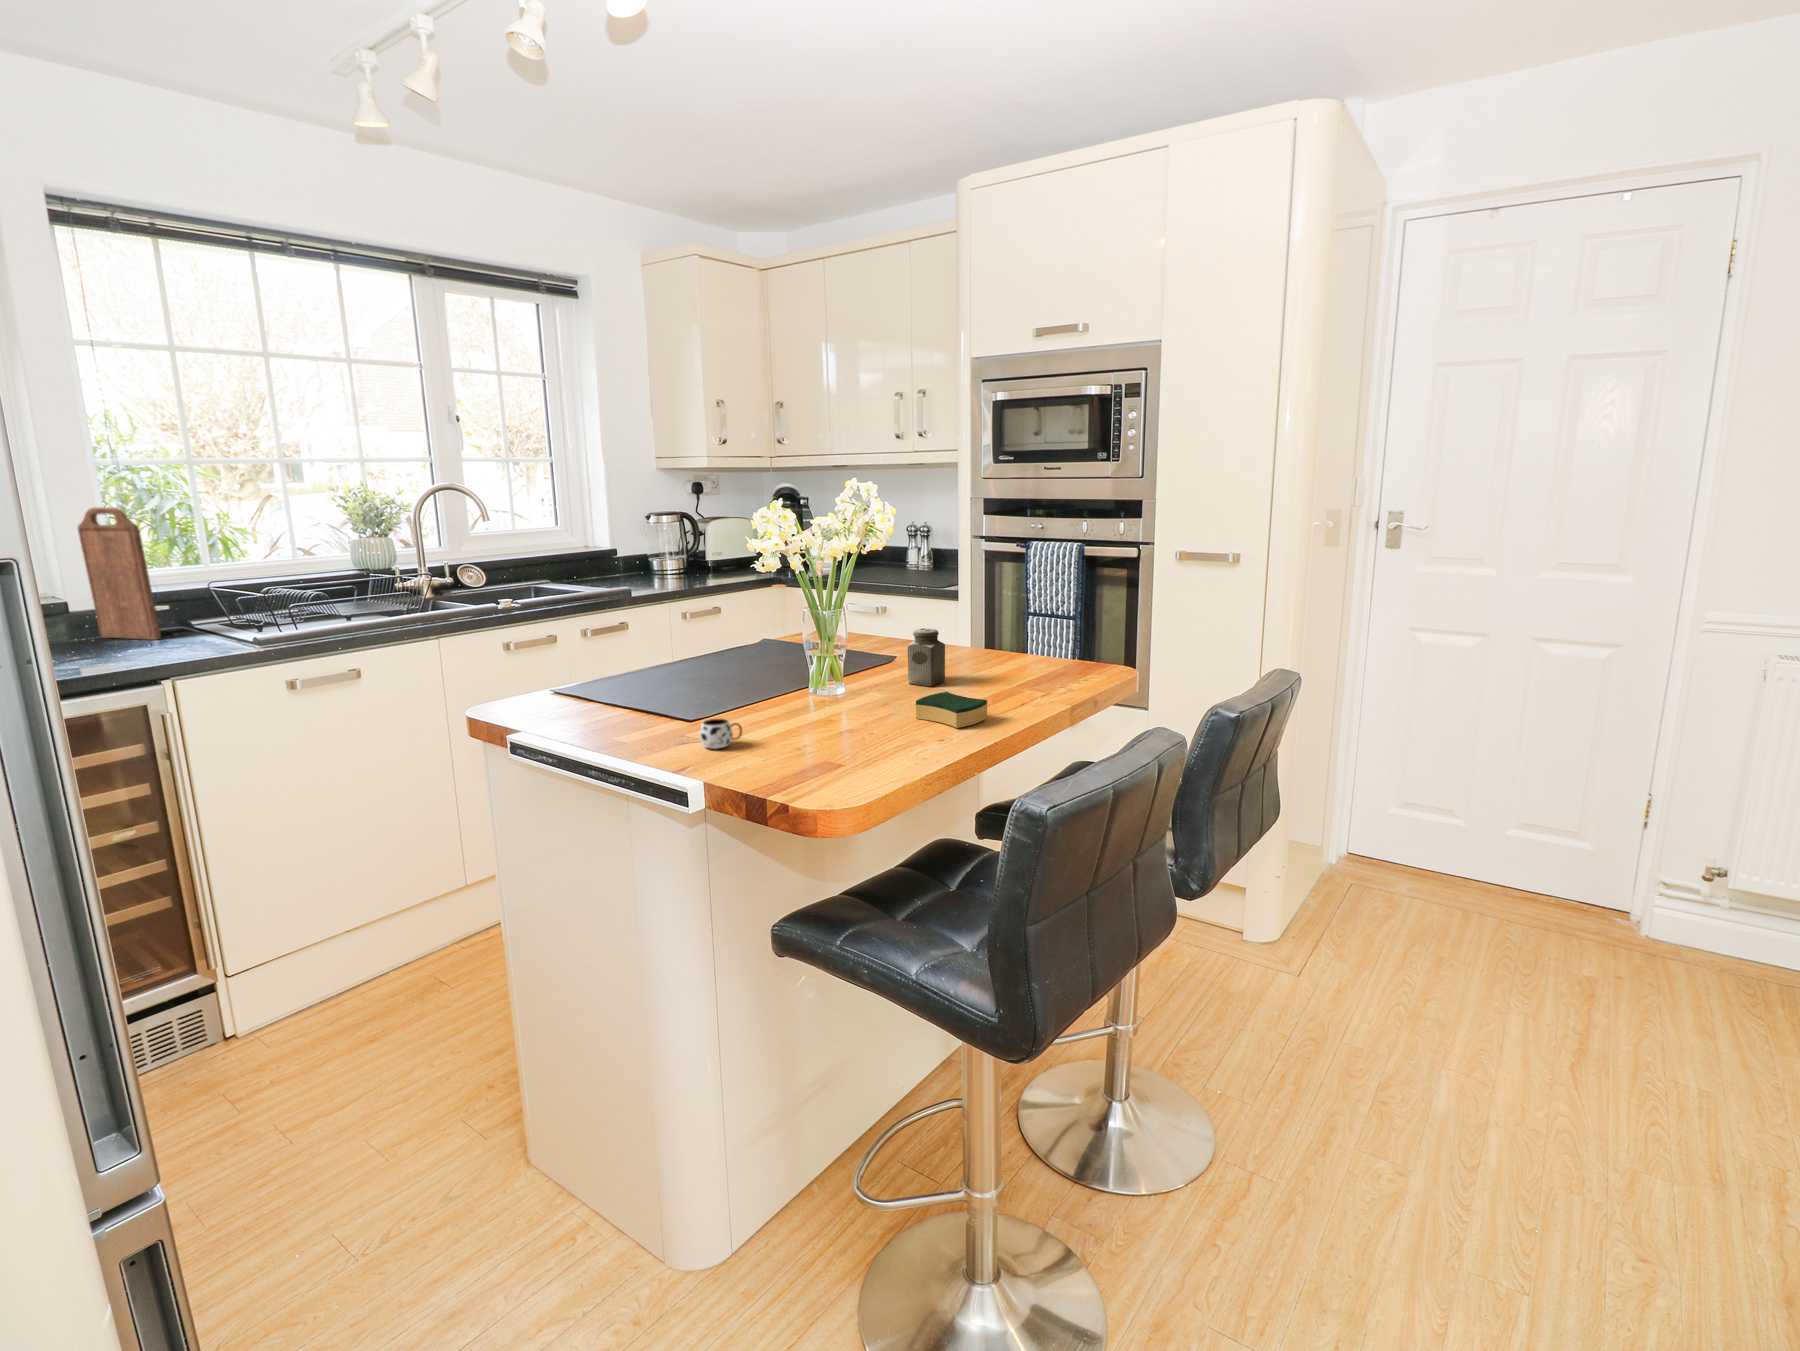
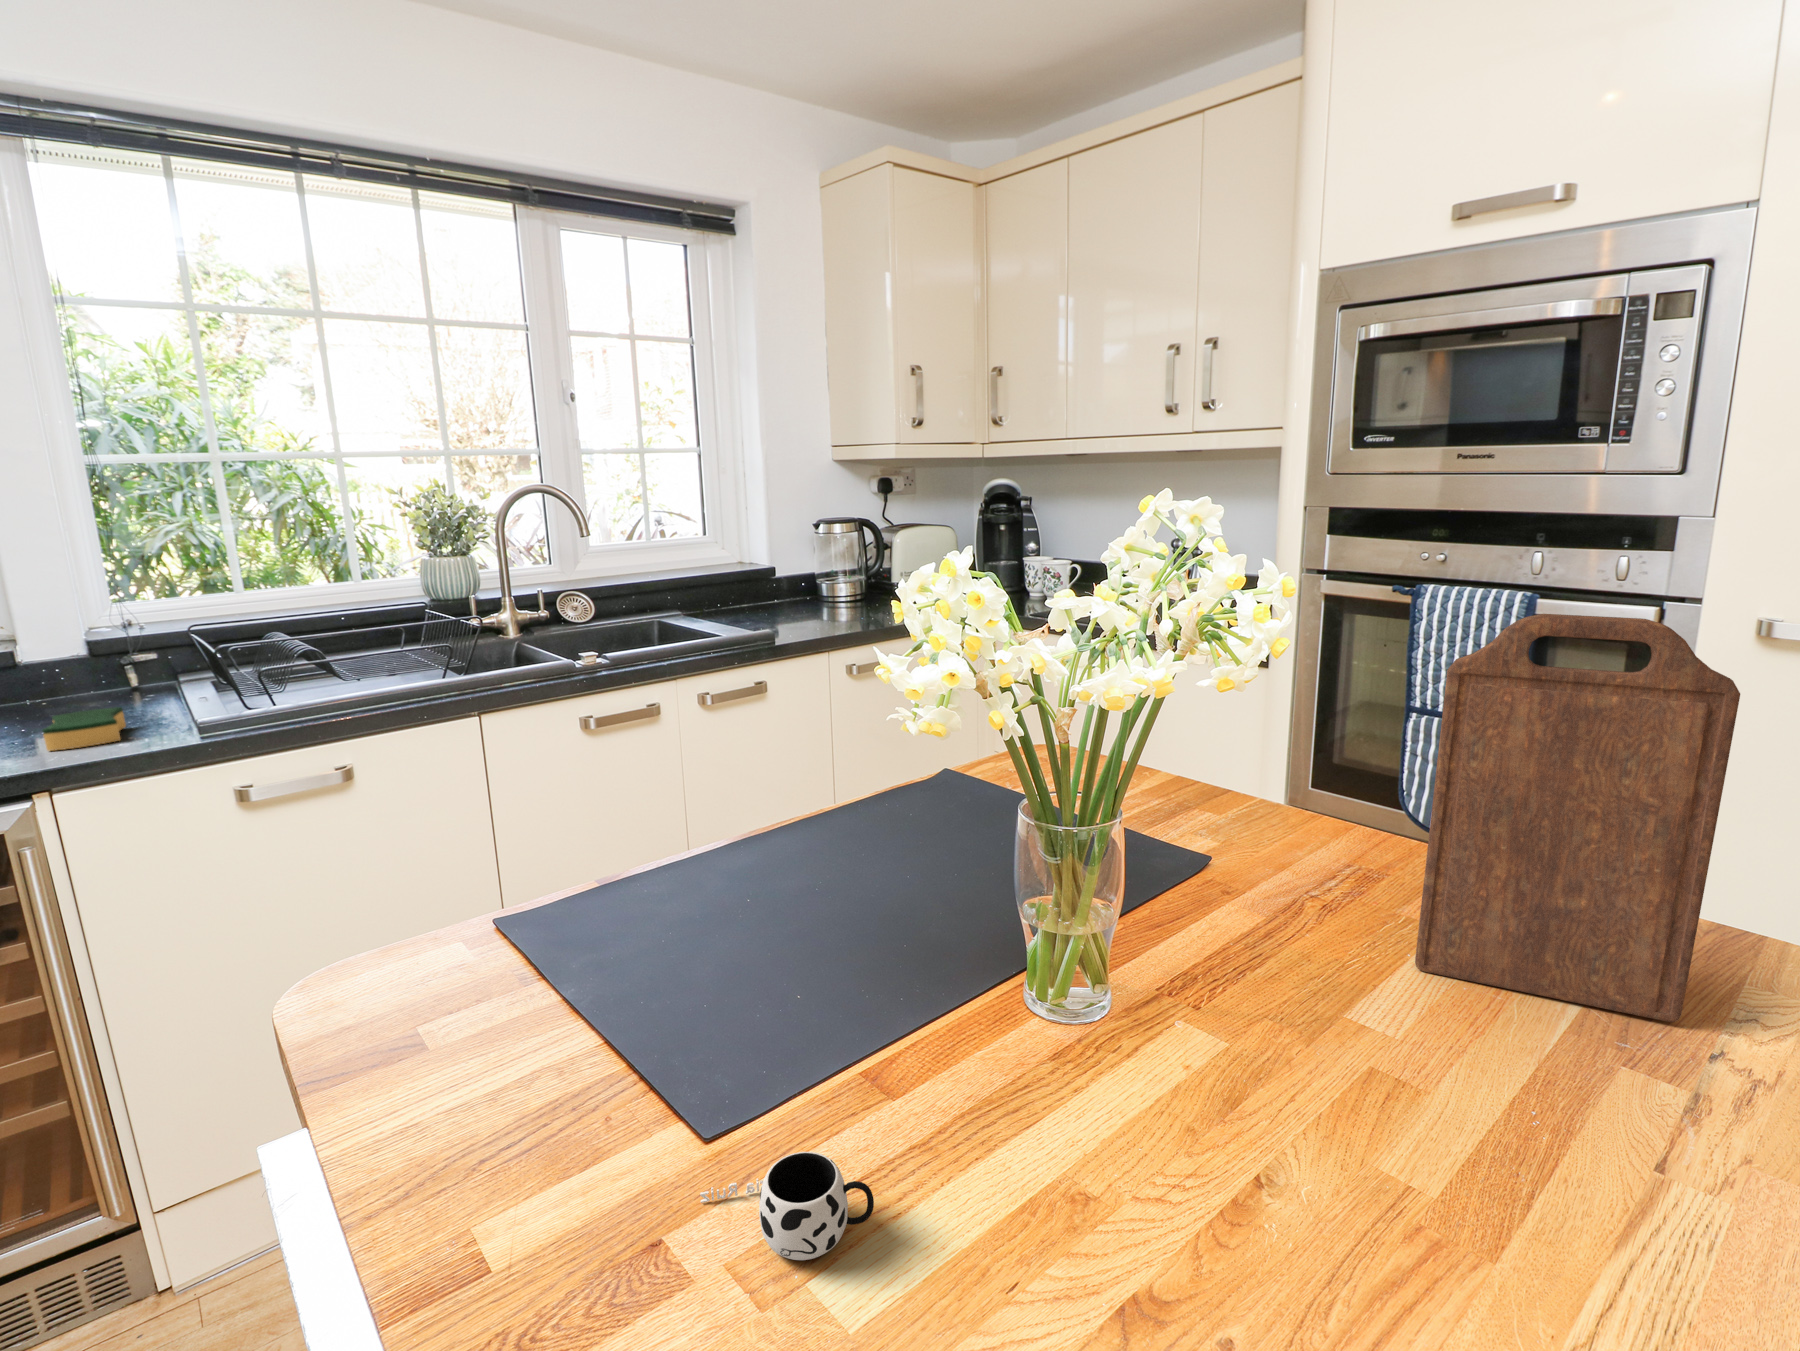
cutting board: present [78,507,161,640] -> present [1415,614,1740,1022]
salt shaker: present [908,628,945,686] -> none [1270,826,1361,966]
sponge: present [916,692,987,728] -> present [42,707,126,751]

